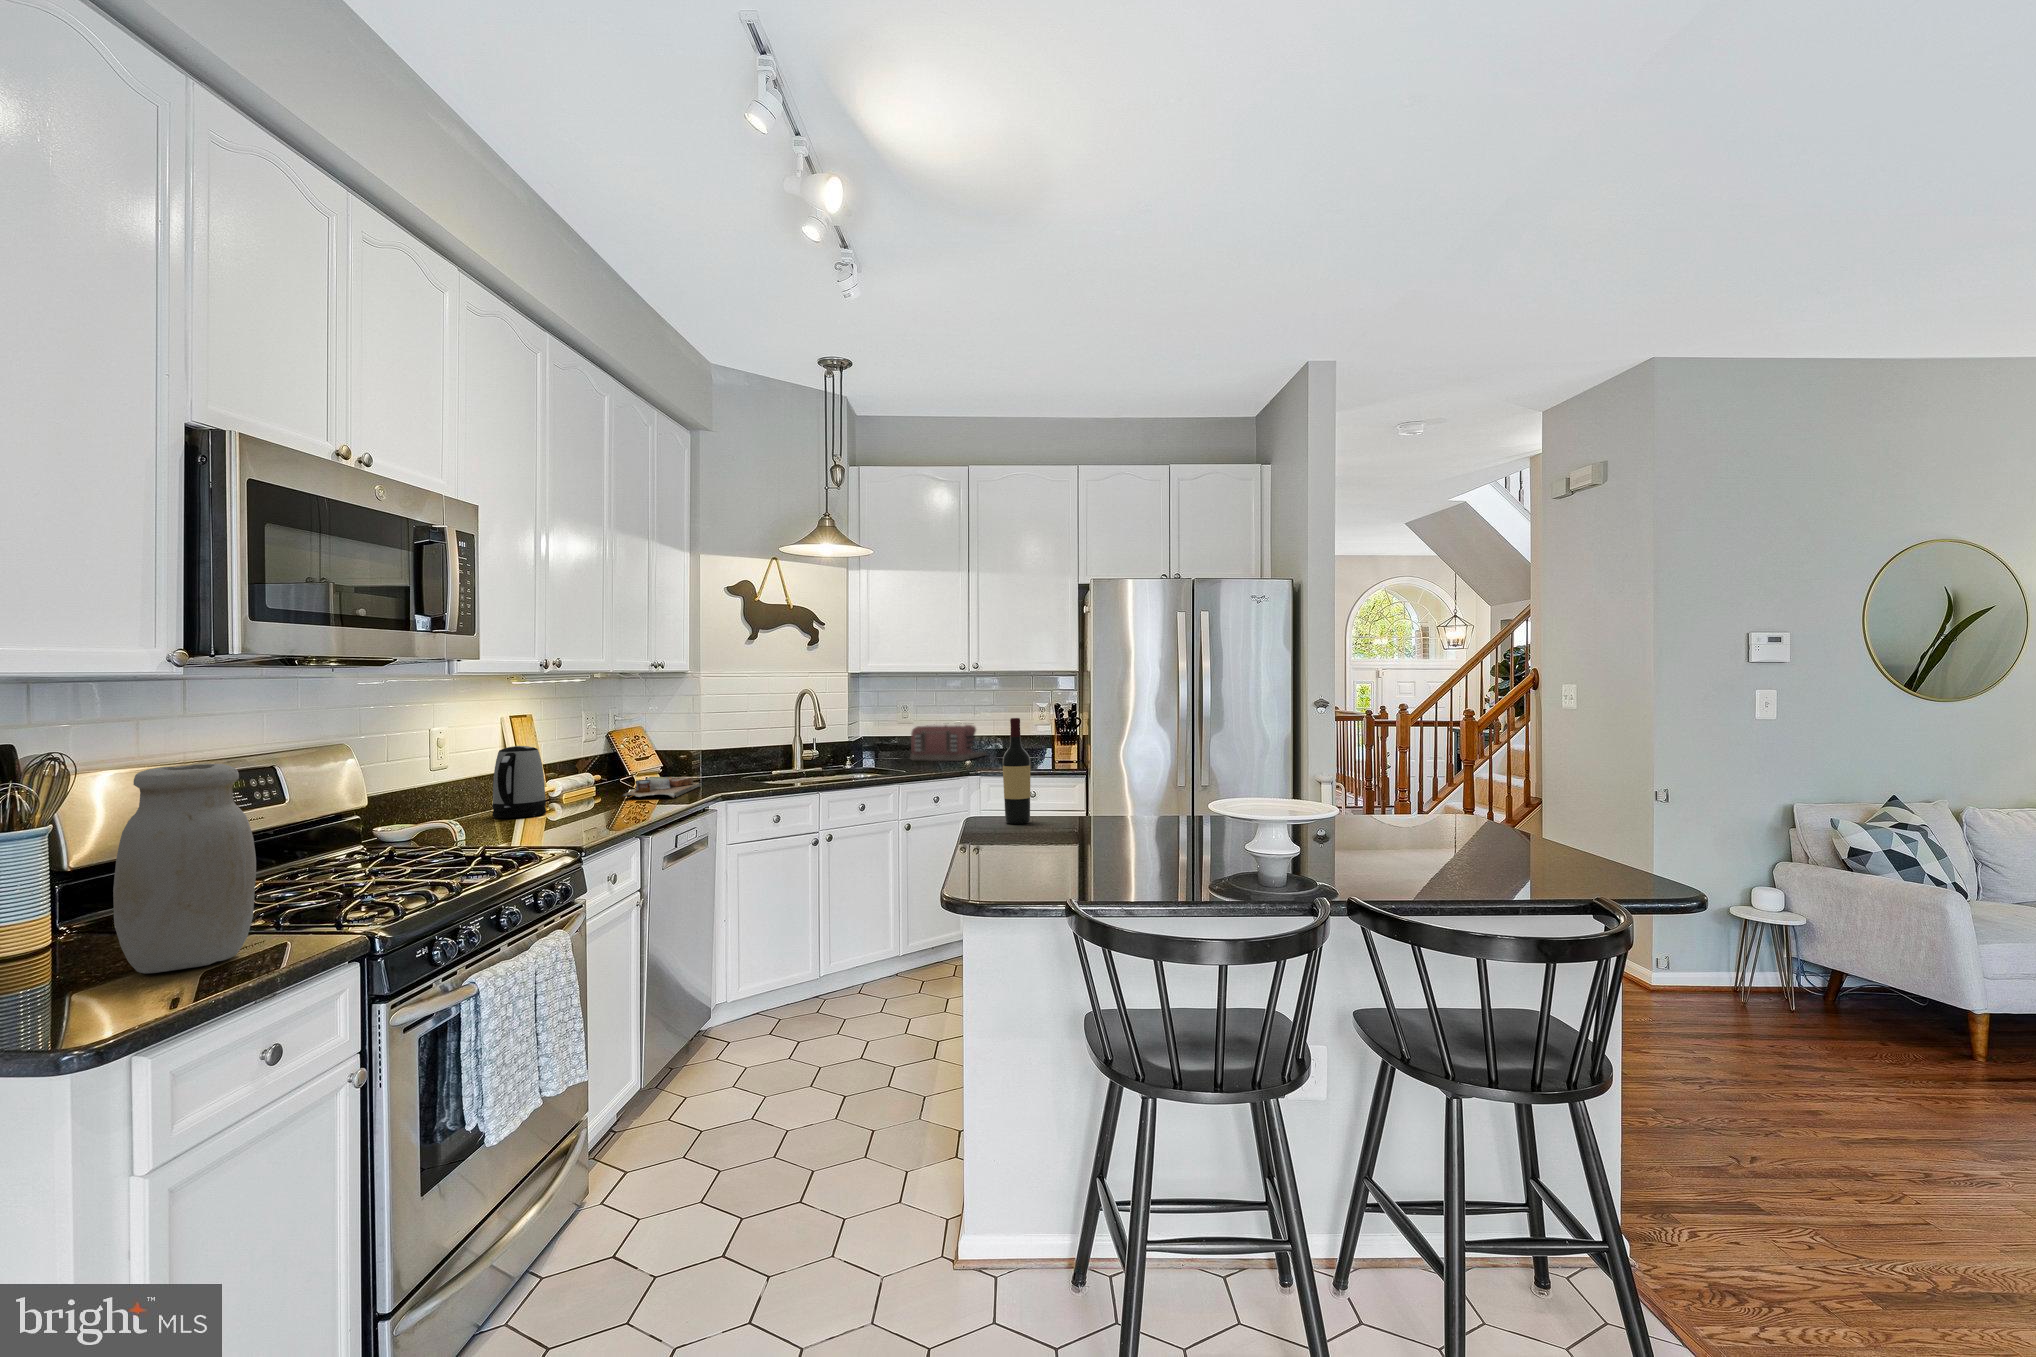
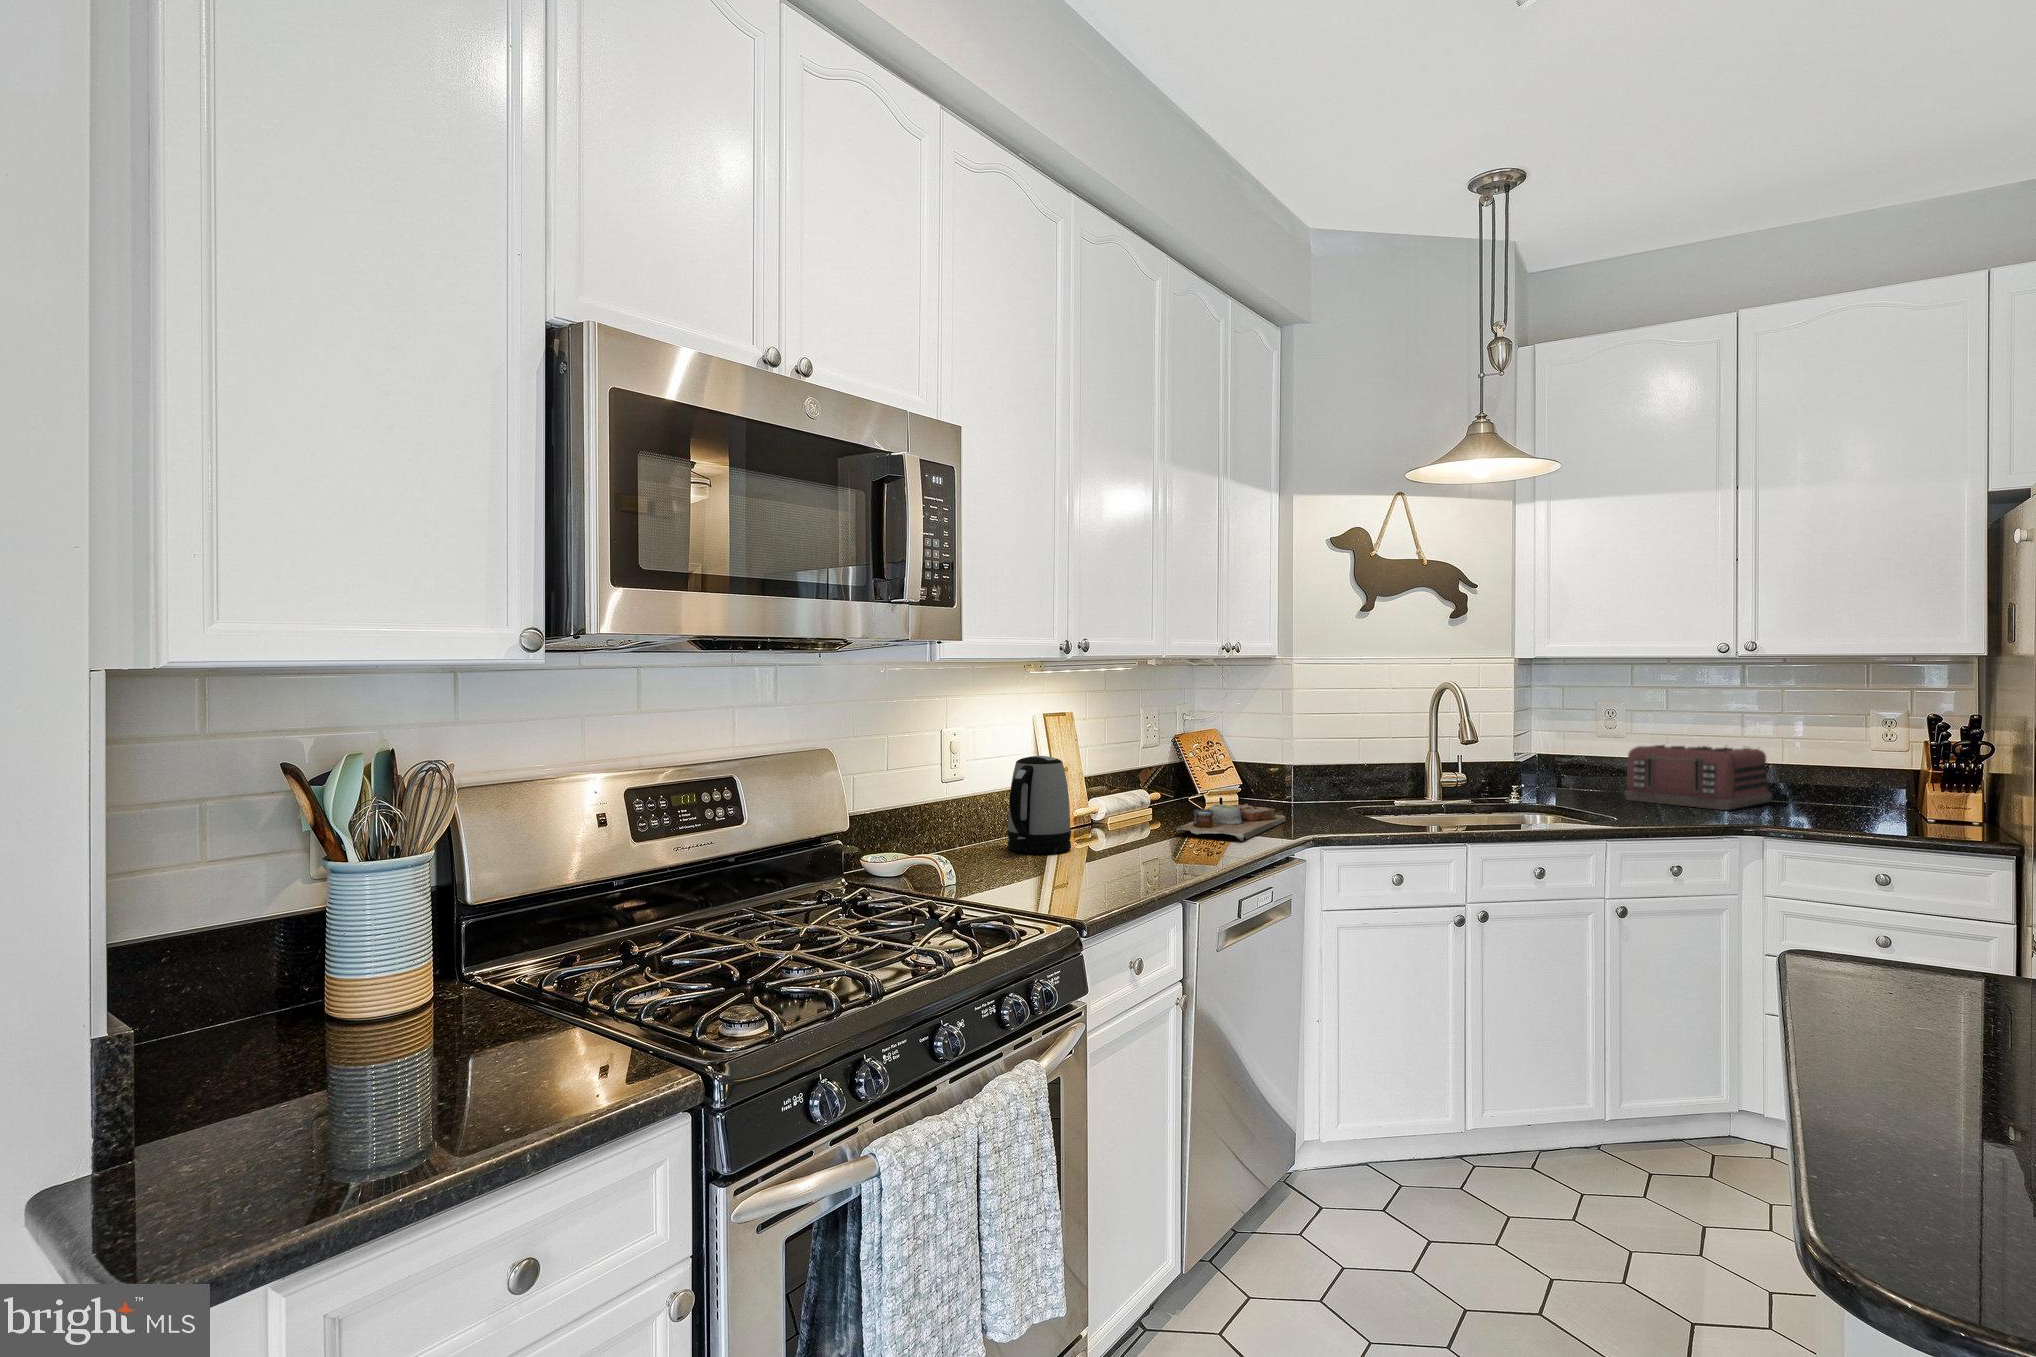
wine bottle: present [1003,718,1031,824] -> none [1876,779,1954,1013]
jar: present [113,764,256,974] -> none [370,809,544,1119]

